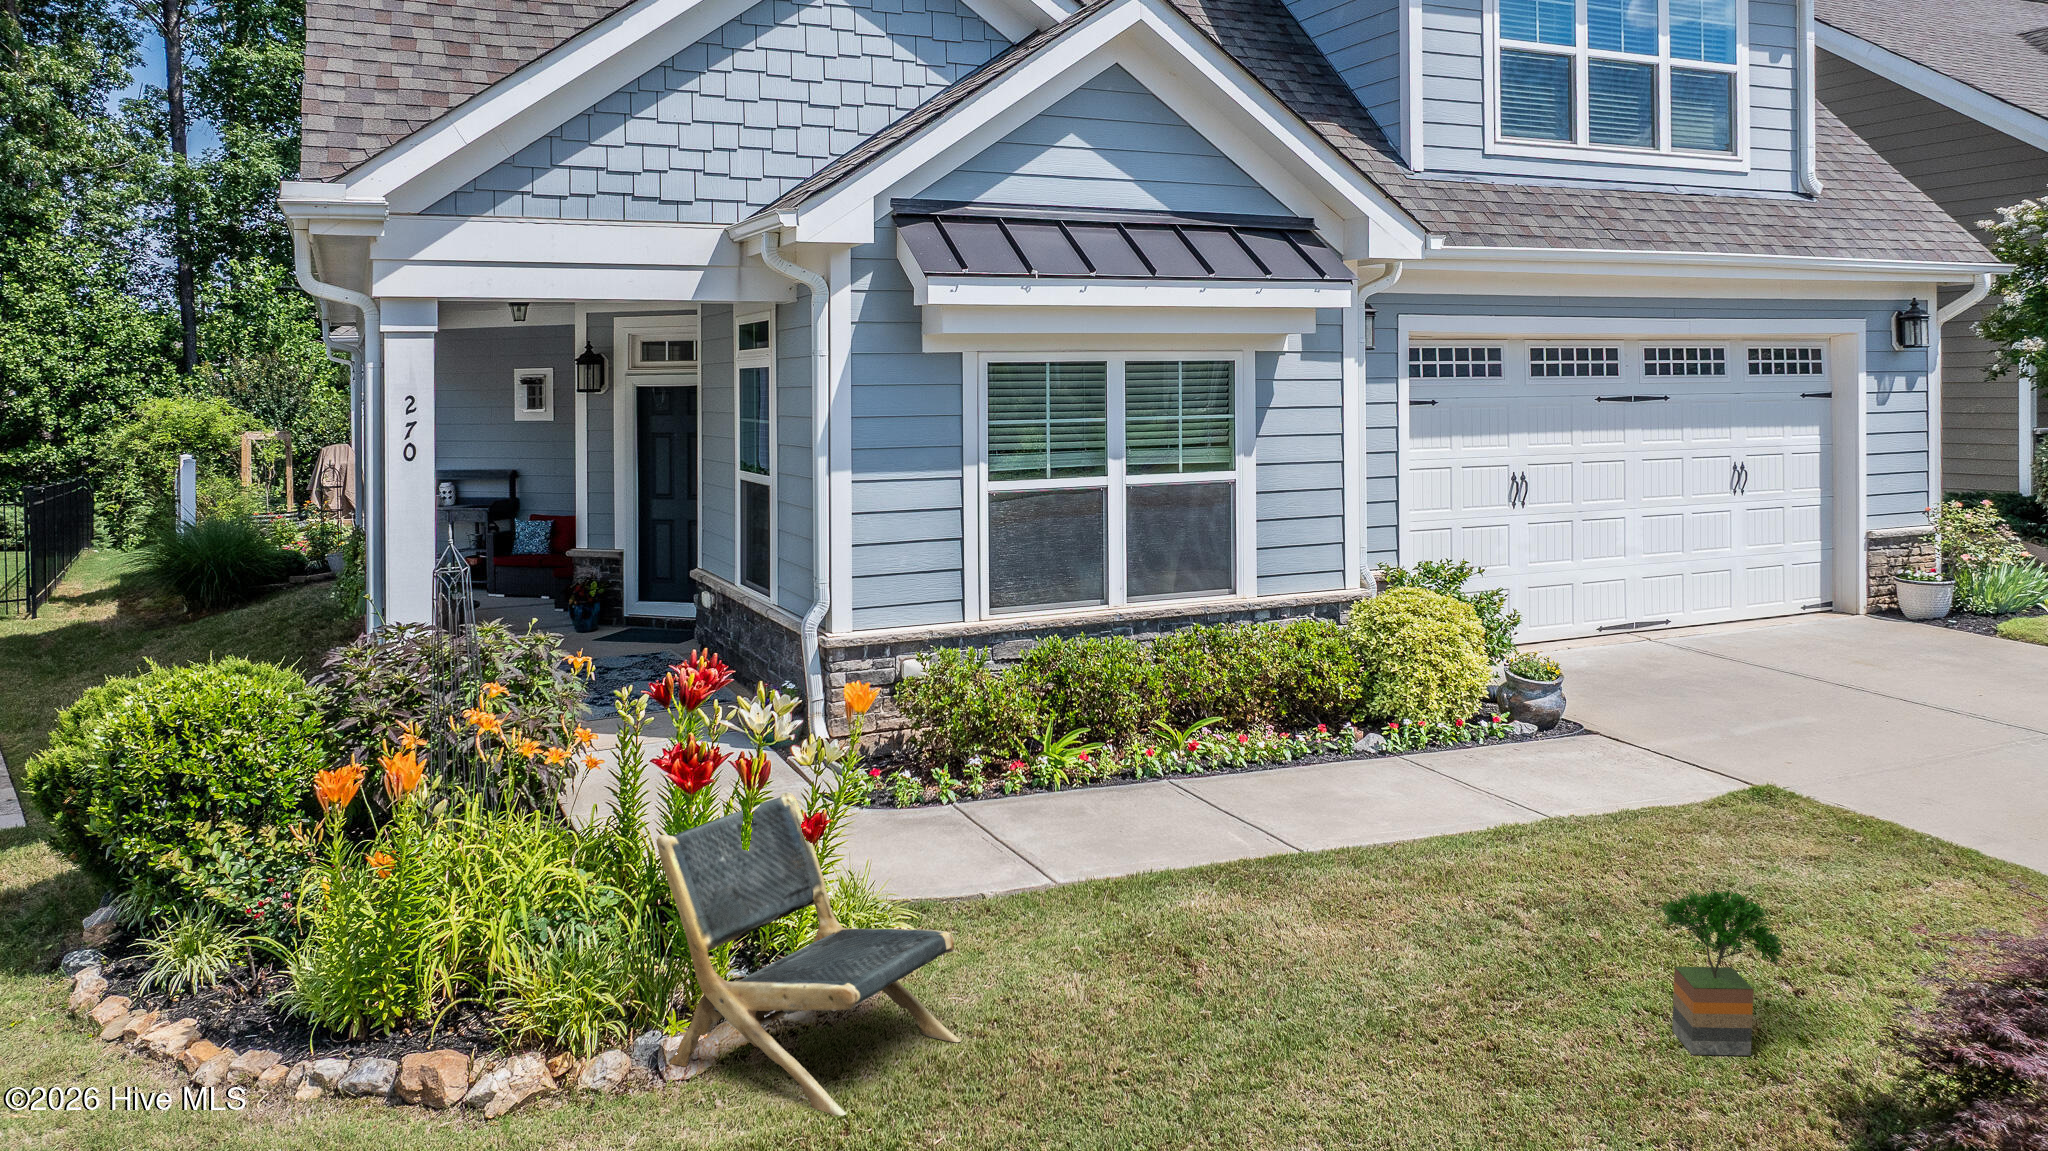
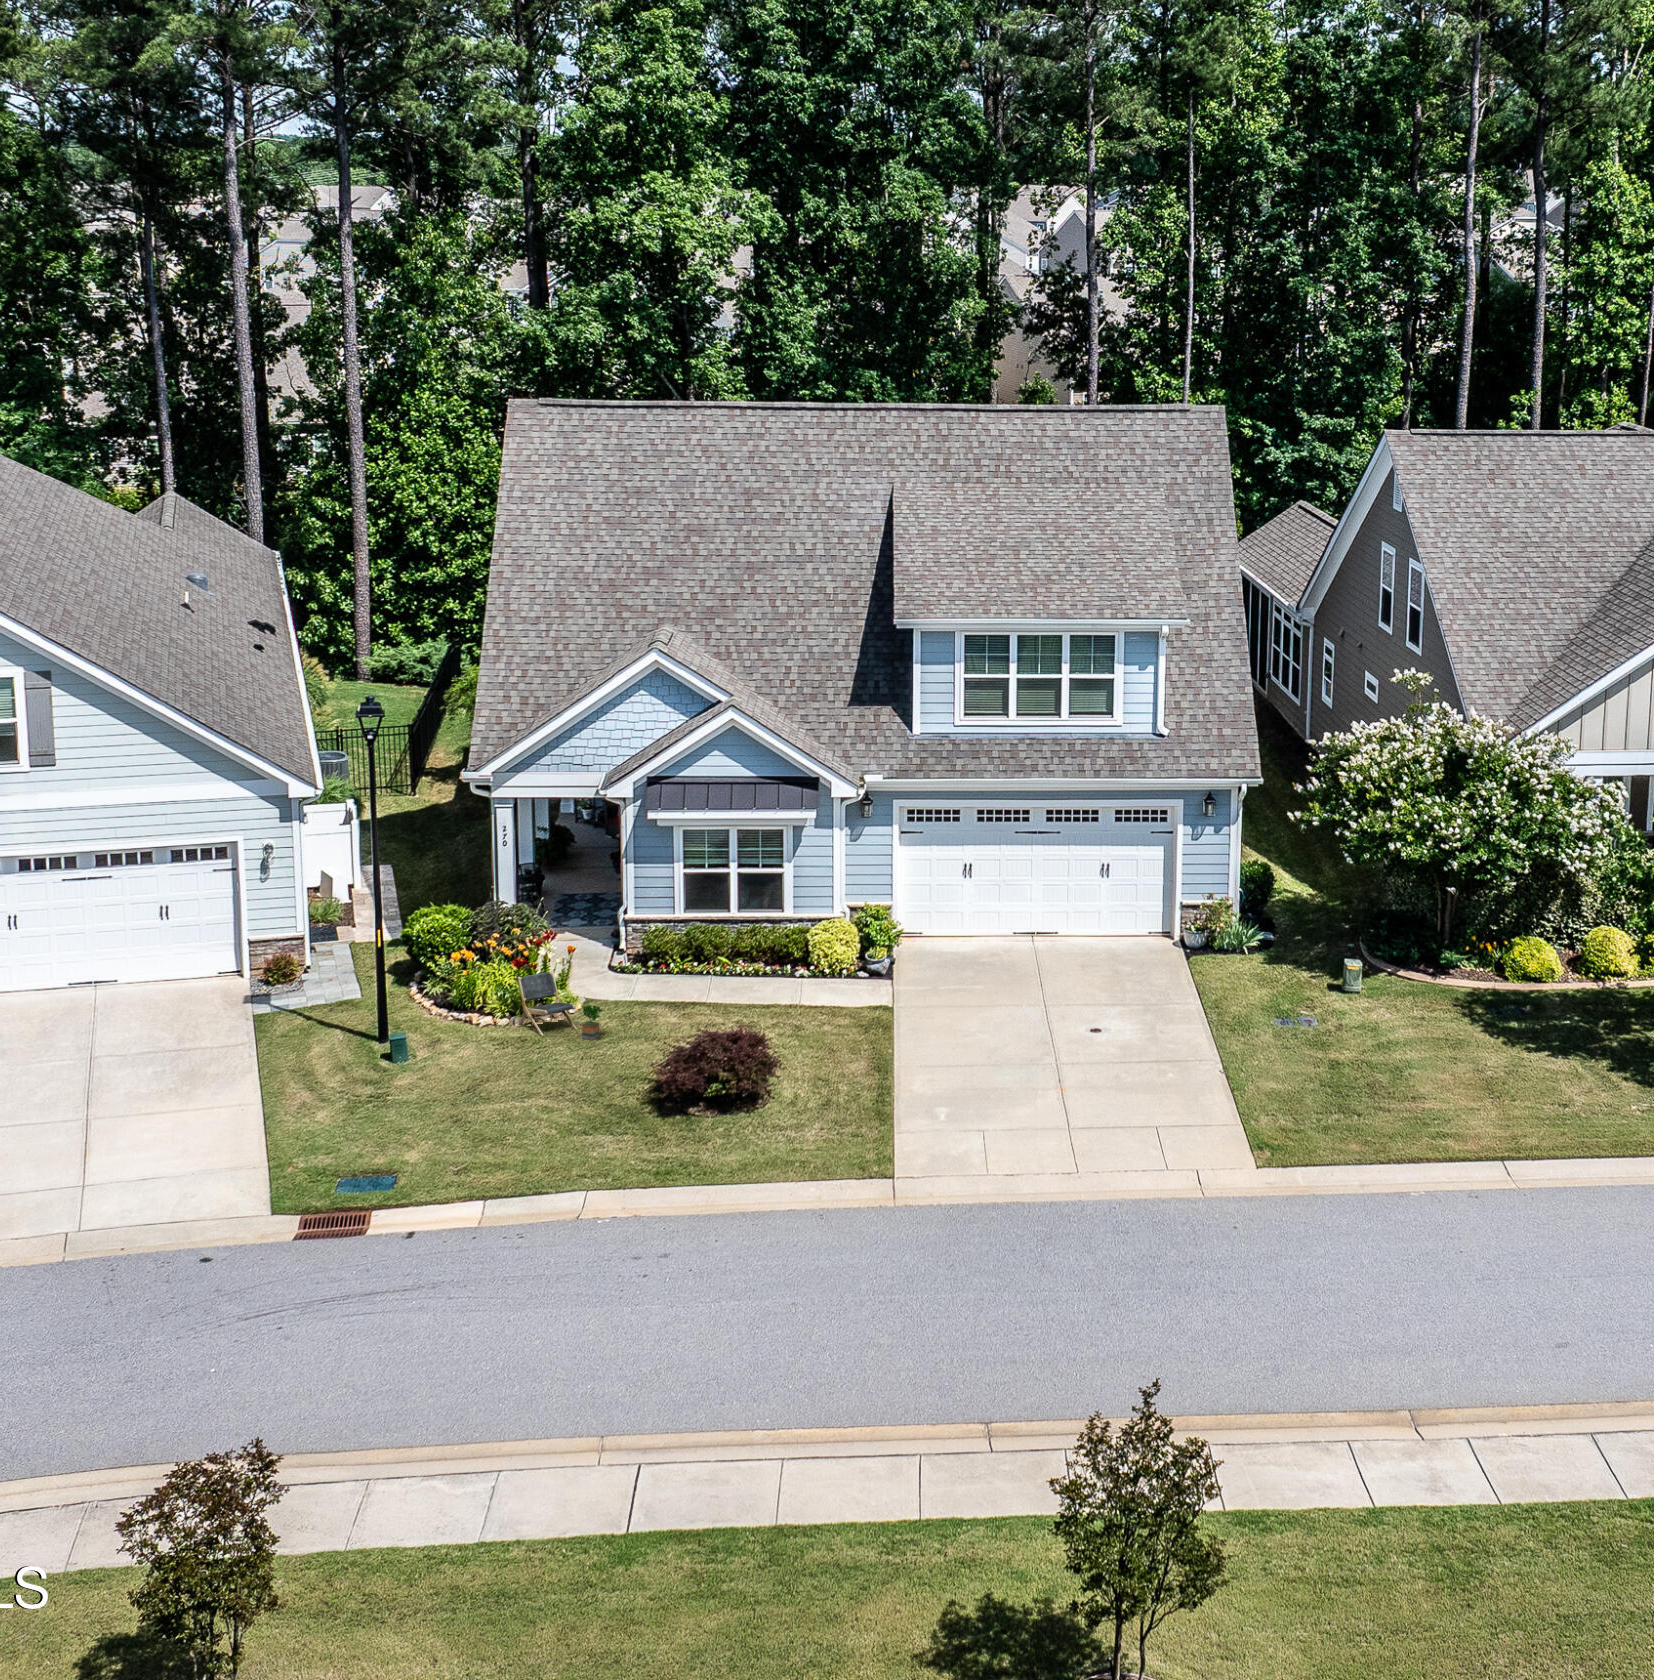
potted tree: present [1662,890,1783,1056] -> present [582,1005,603,1040]

